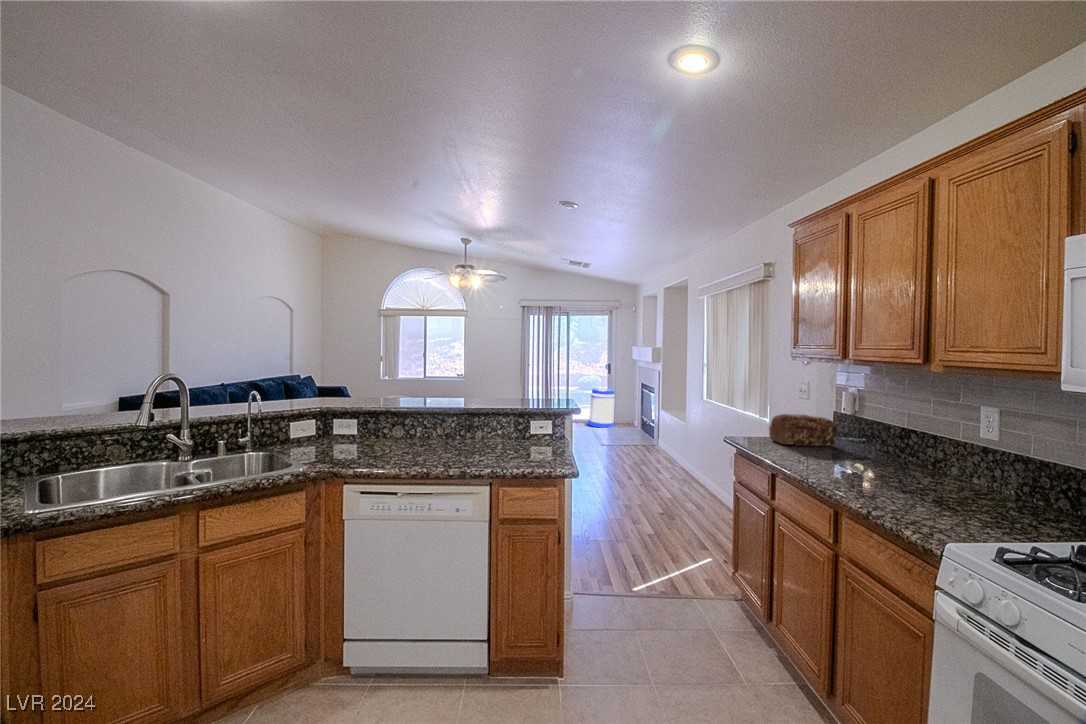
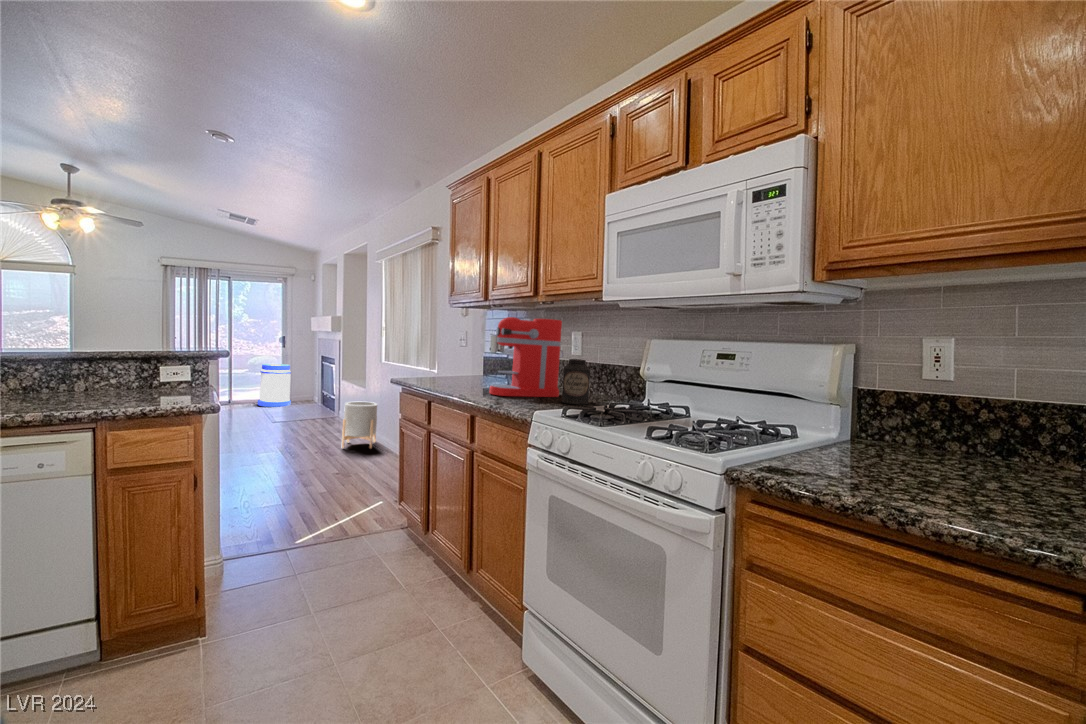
coffee maker: none [855,390,974,500] -> present [489,317,563,397]
bread loaf: present [769,414,837,446] -> none [432,354,485,380]
planter: none [662,437,697,487] -> present [342,401,377,448]
canister: none [979,458,1037,530] -> present [562,359,590,405]

